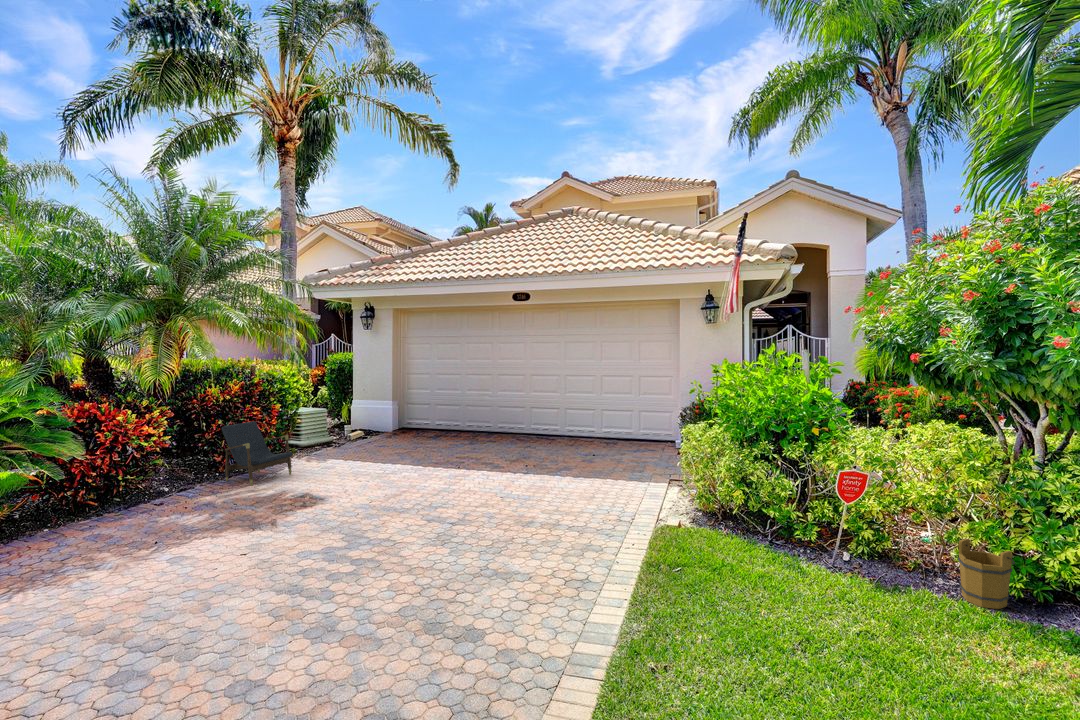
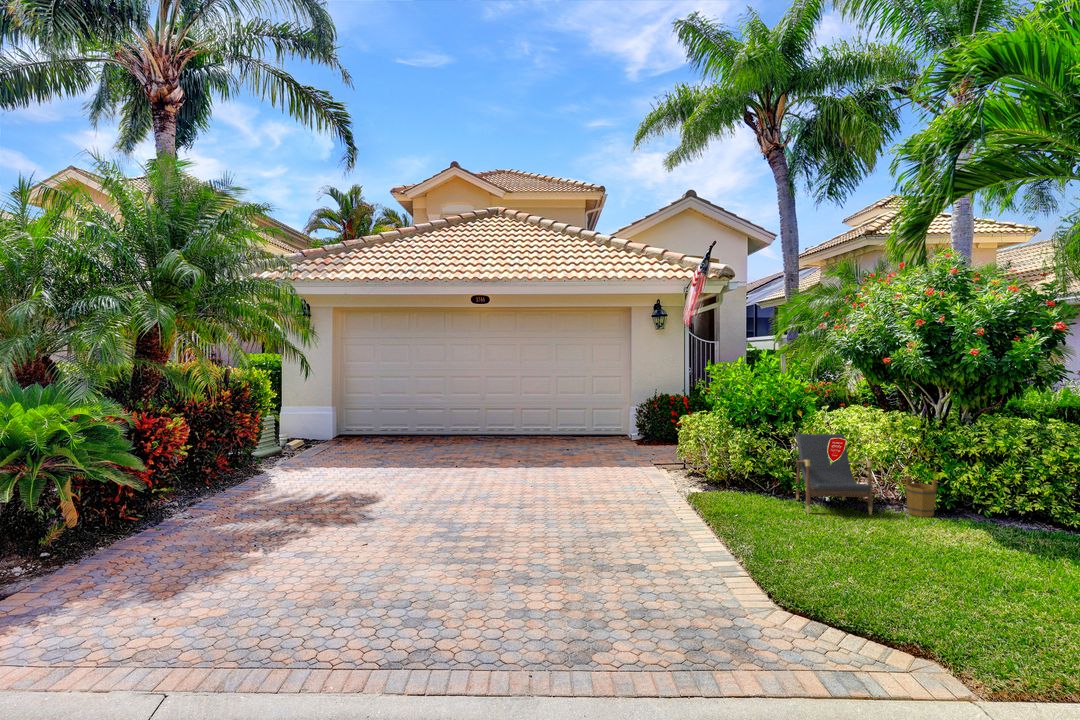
lounge chair: present [222,421,292,486] -> present [796,434,873,515]

